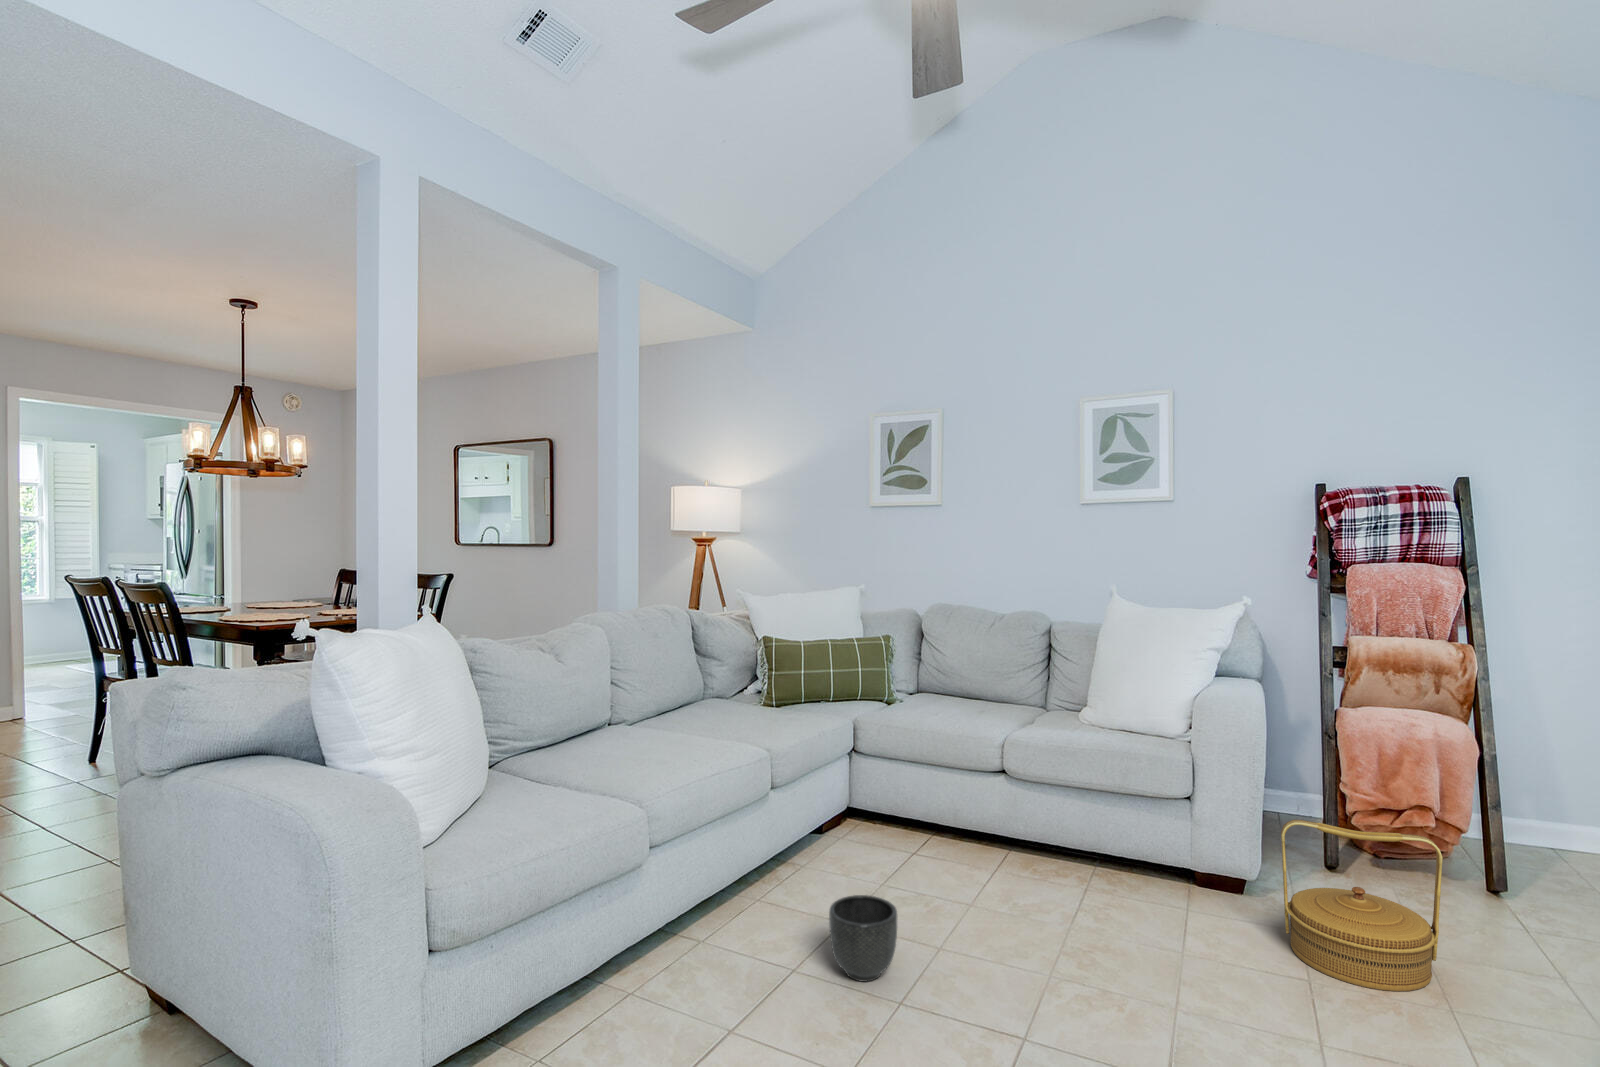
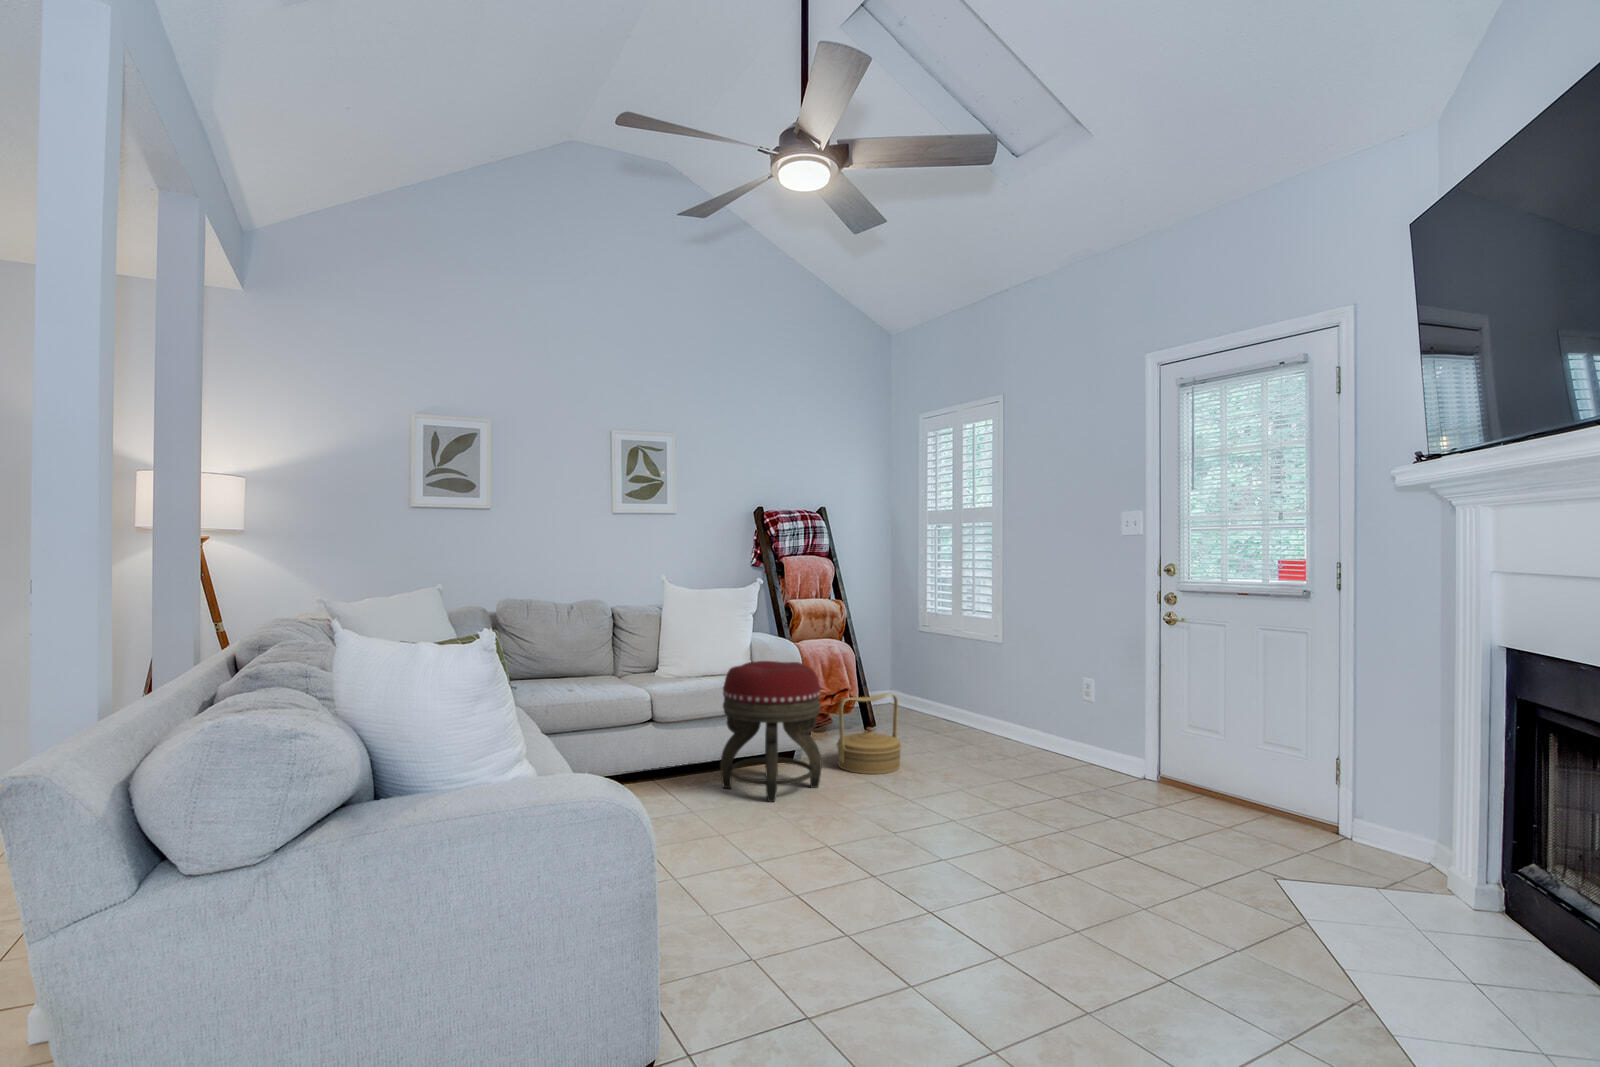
footstool: none [1036,722,1199,954] -> present [720,661,822,802]
planter: present [829,895,897,982] -> none [700,799,748,857]

